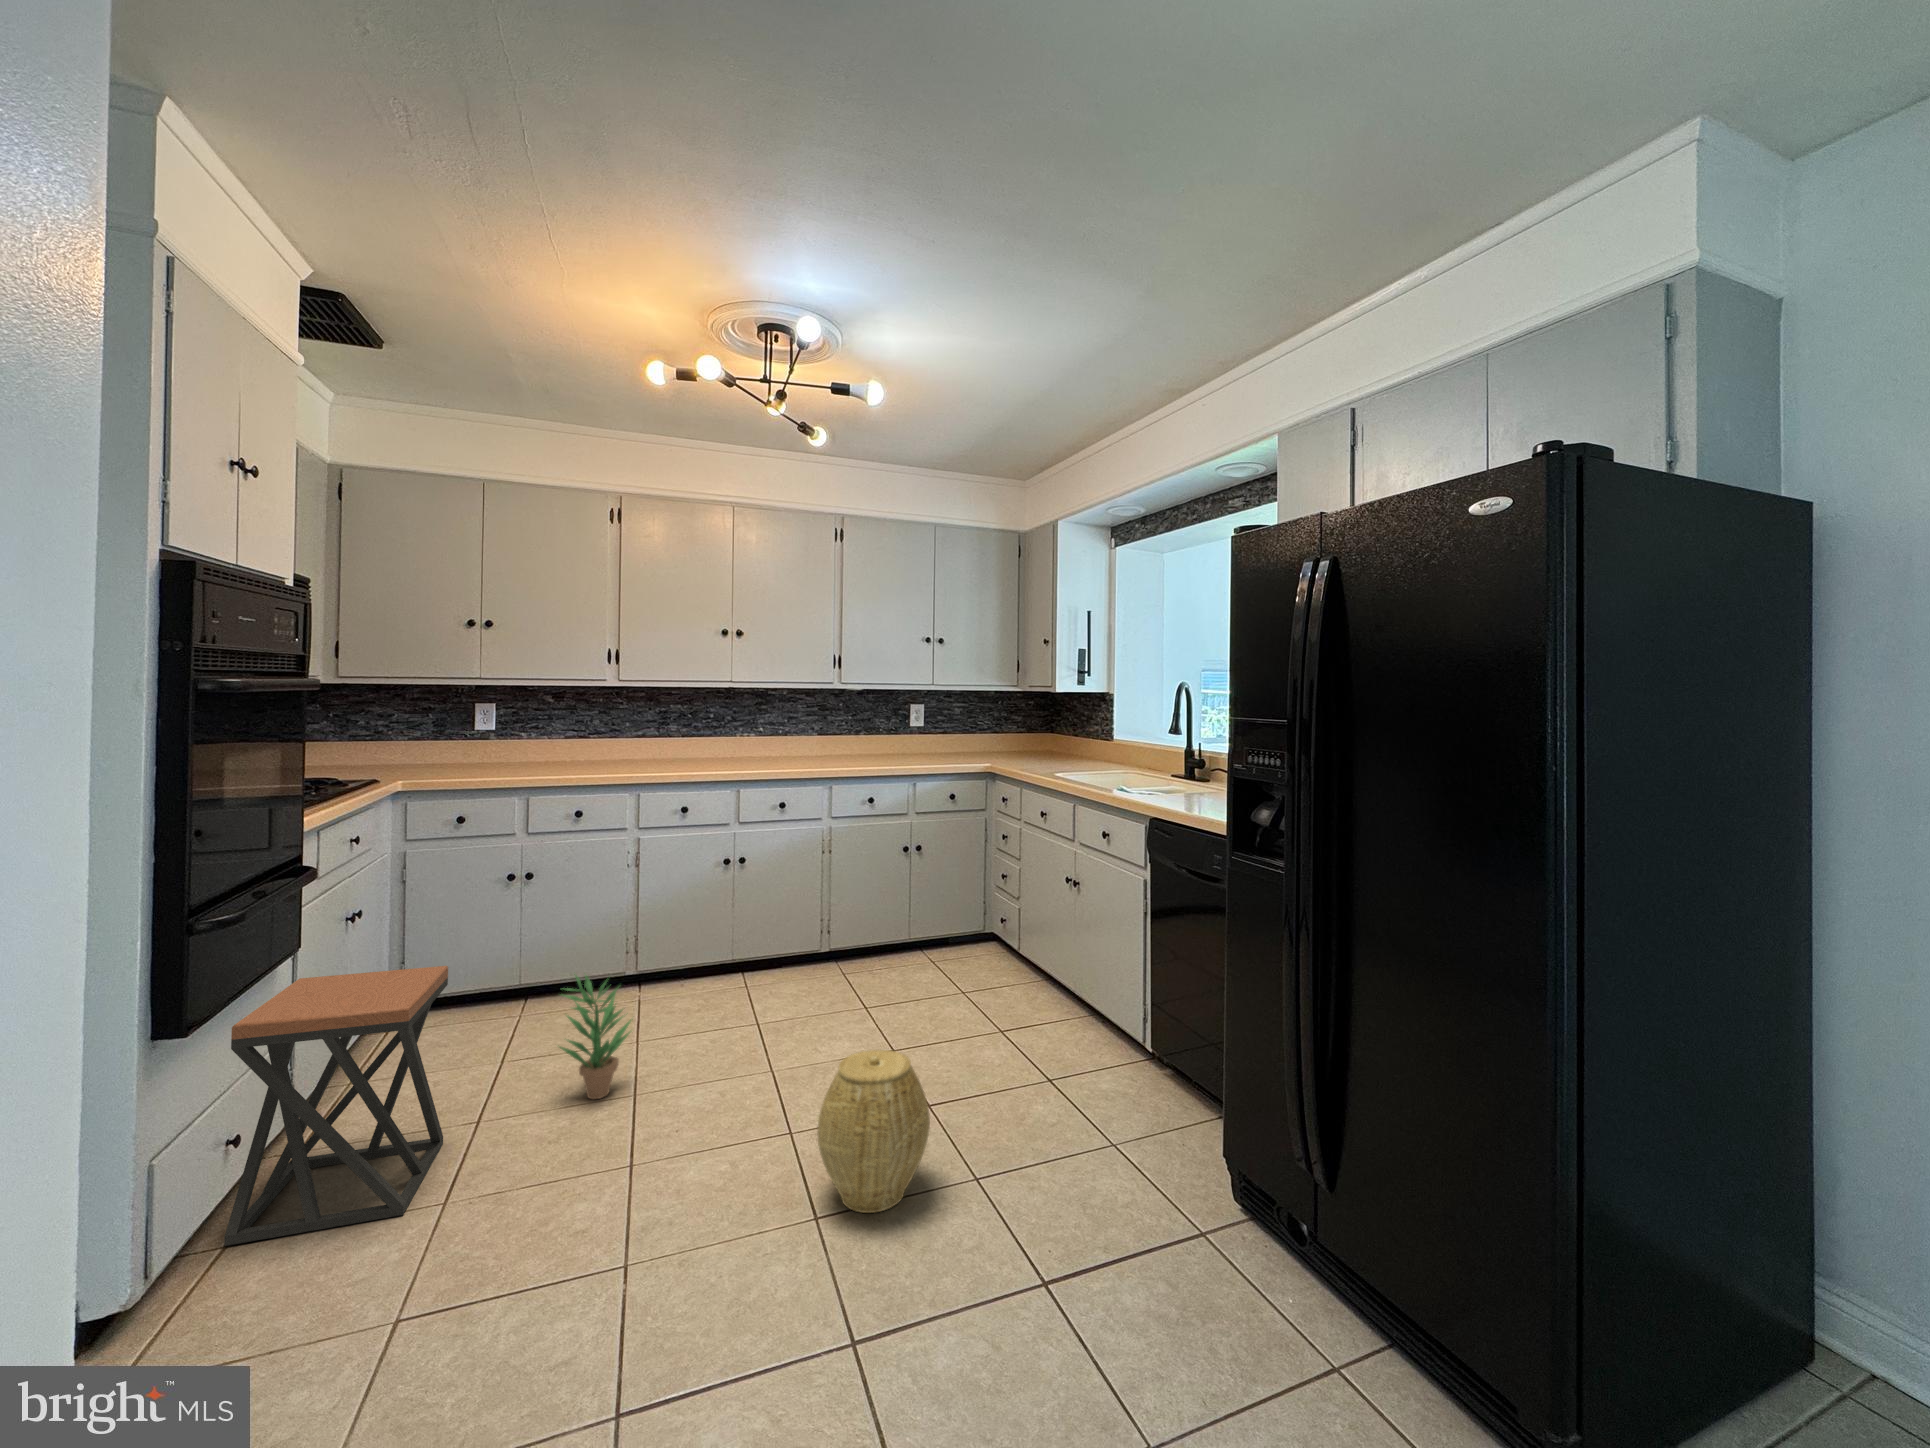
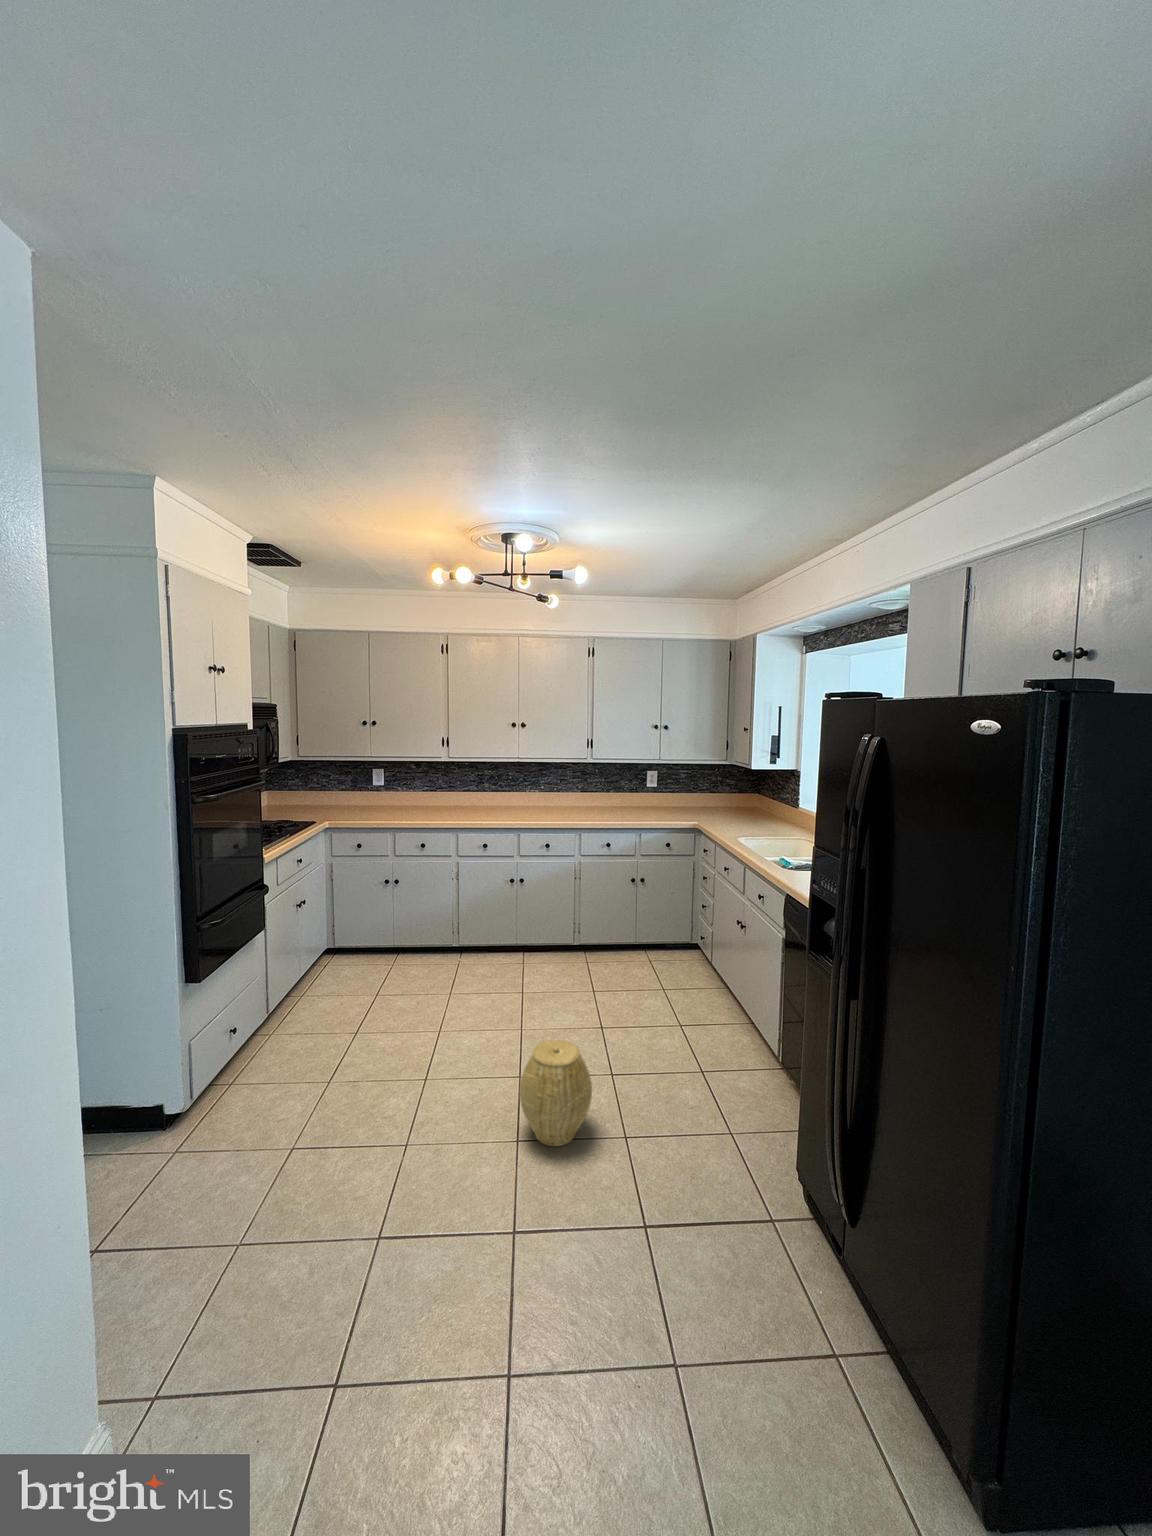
stool: present [224,966,448,1246] -> none [225,946,336,1086]
potted plant: present [560,974,633,1099] -> none [394,954,440,1030]

